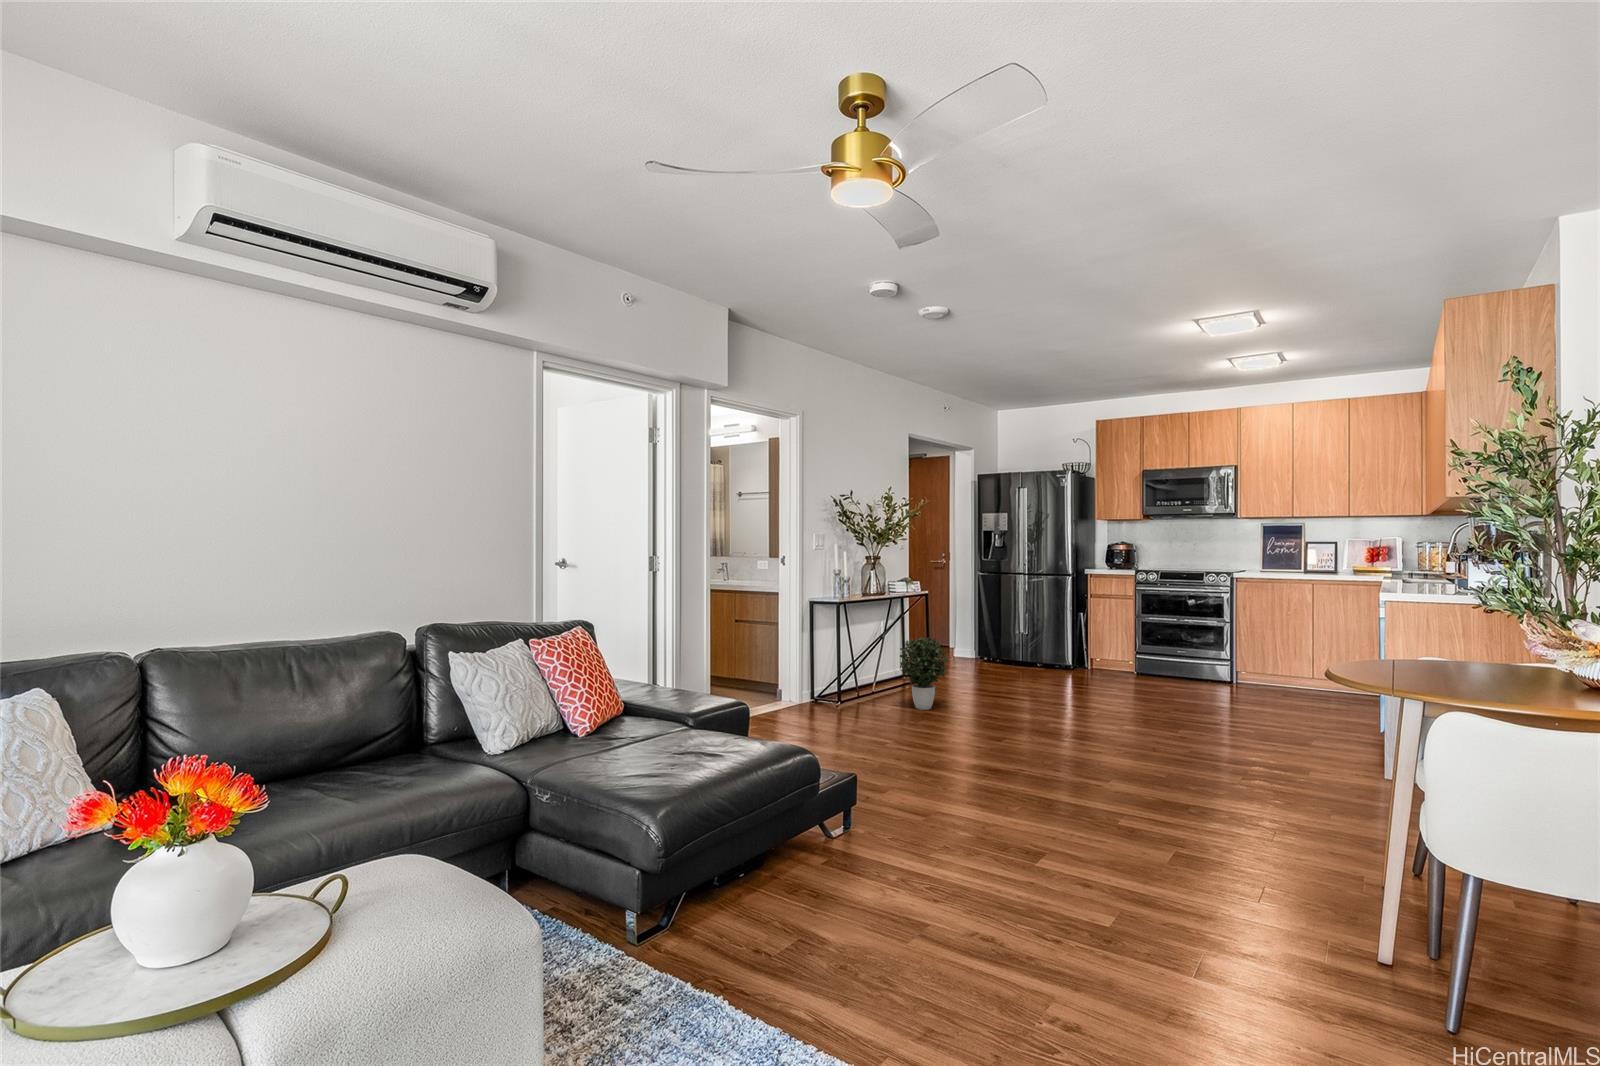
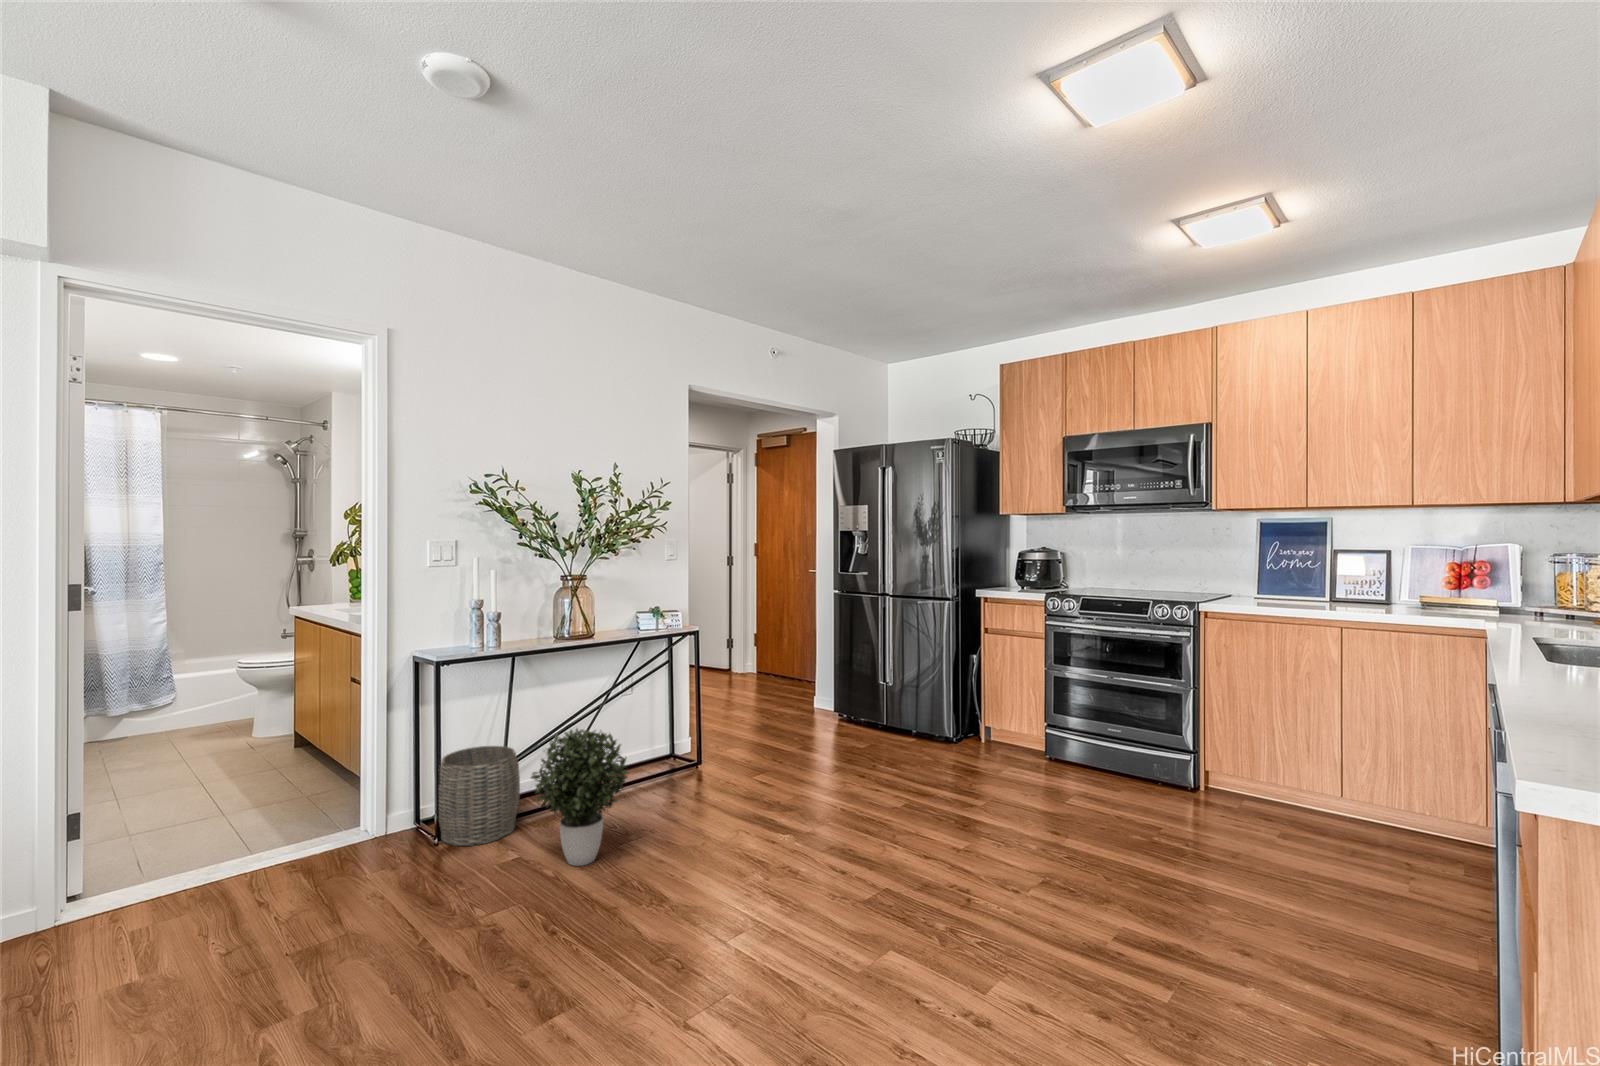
woven basket: none [824,656,868,706] -> present [439,746,520,846]

